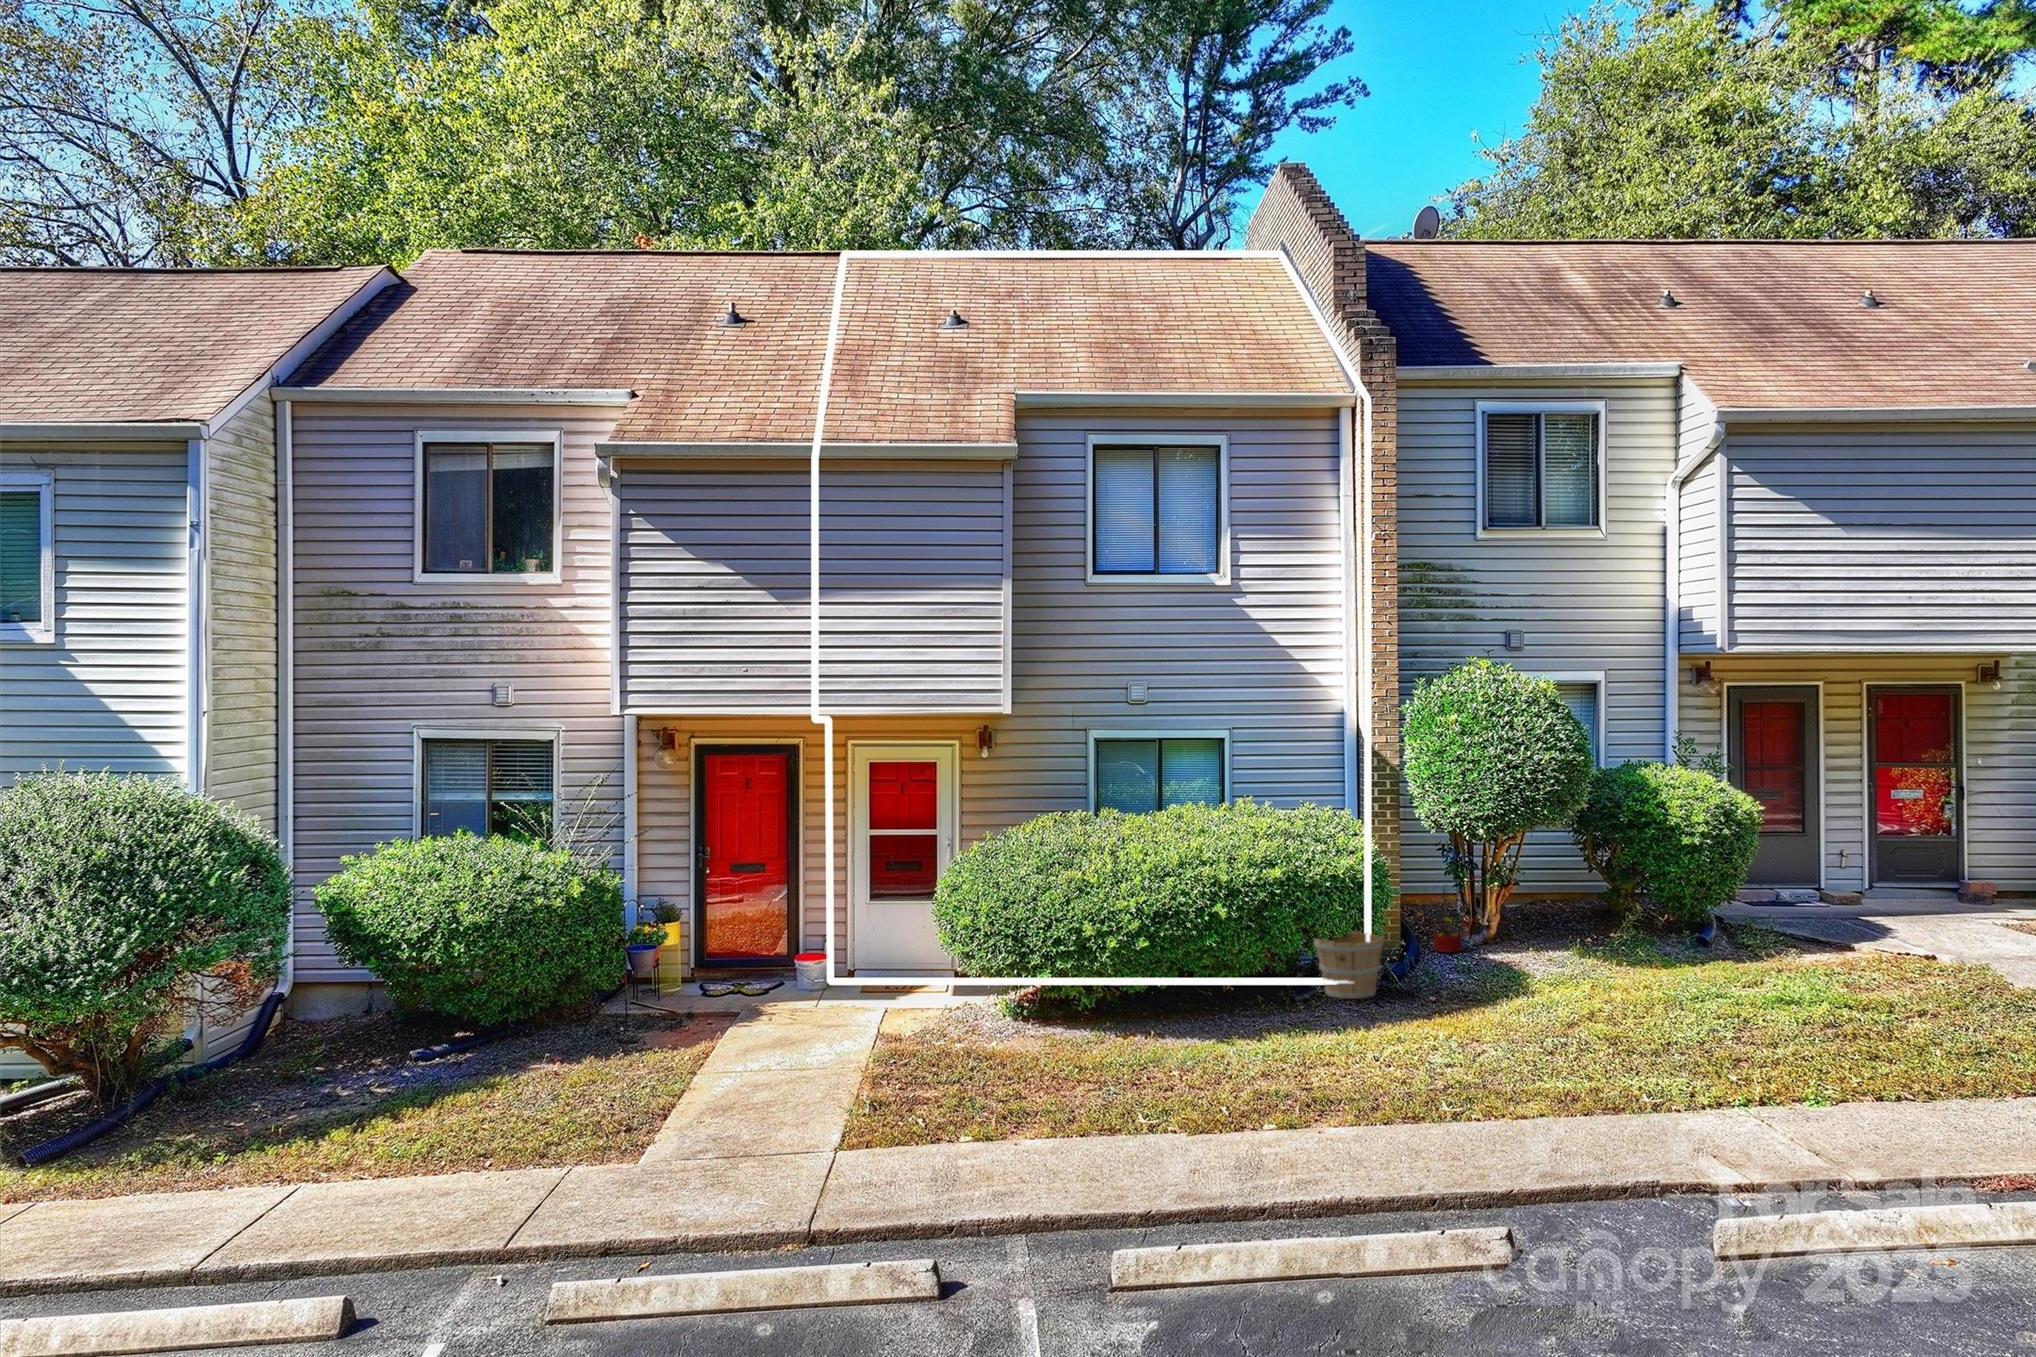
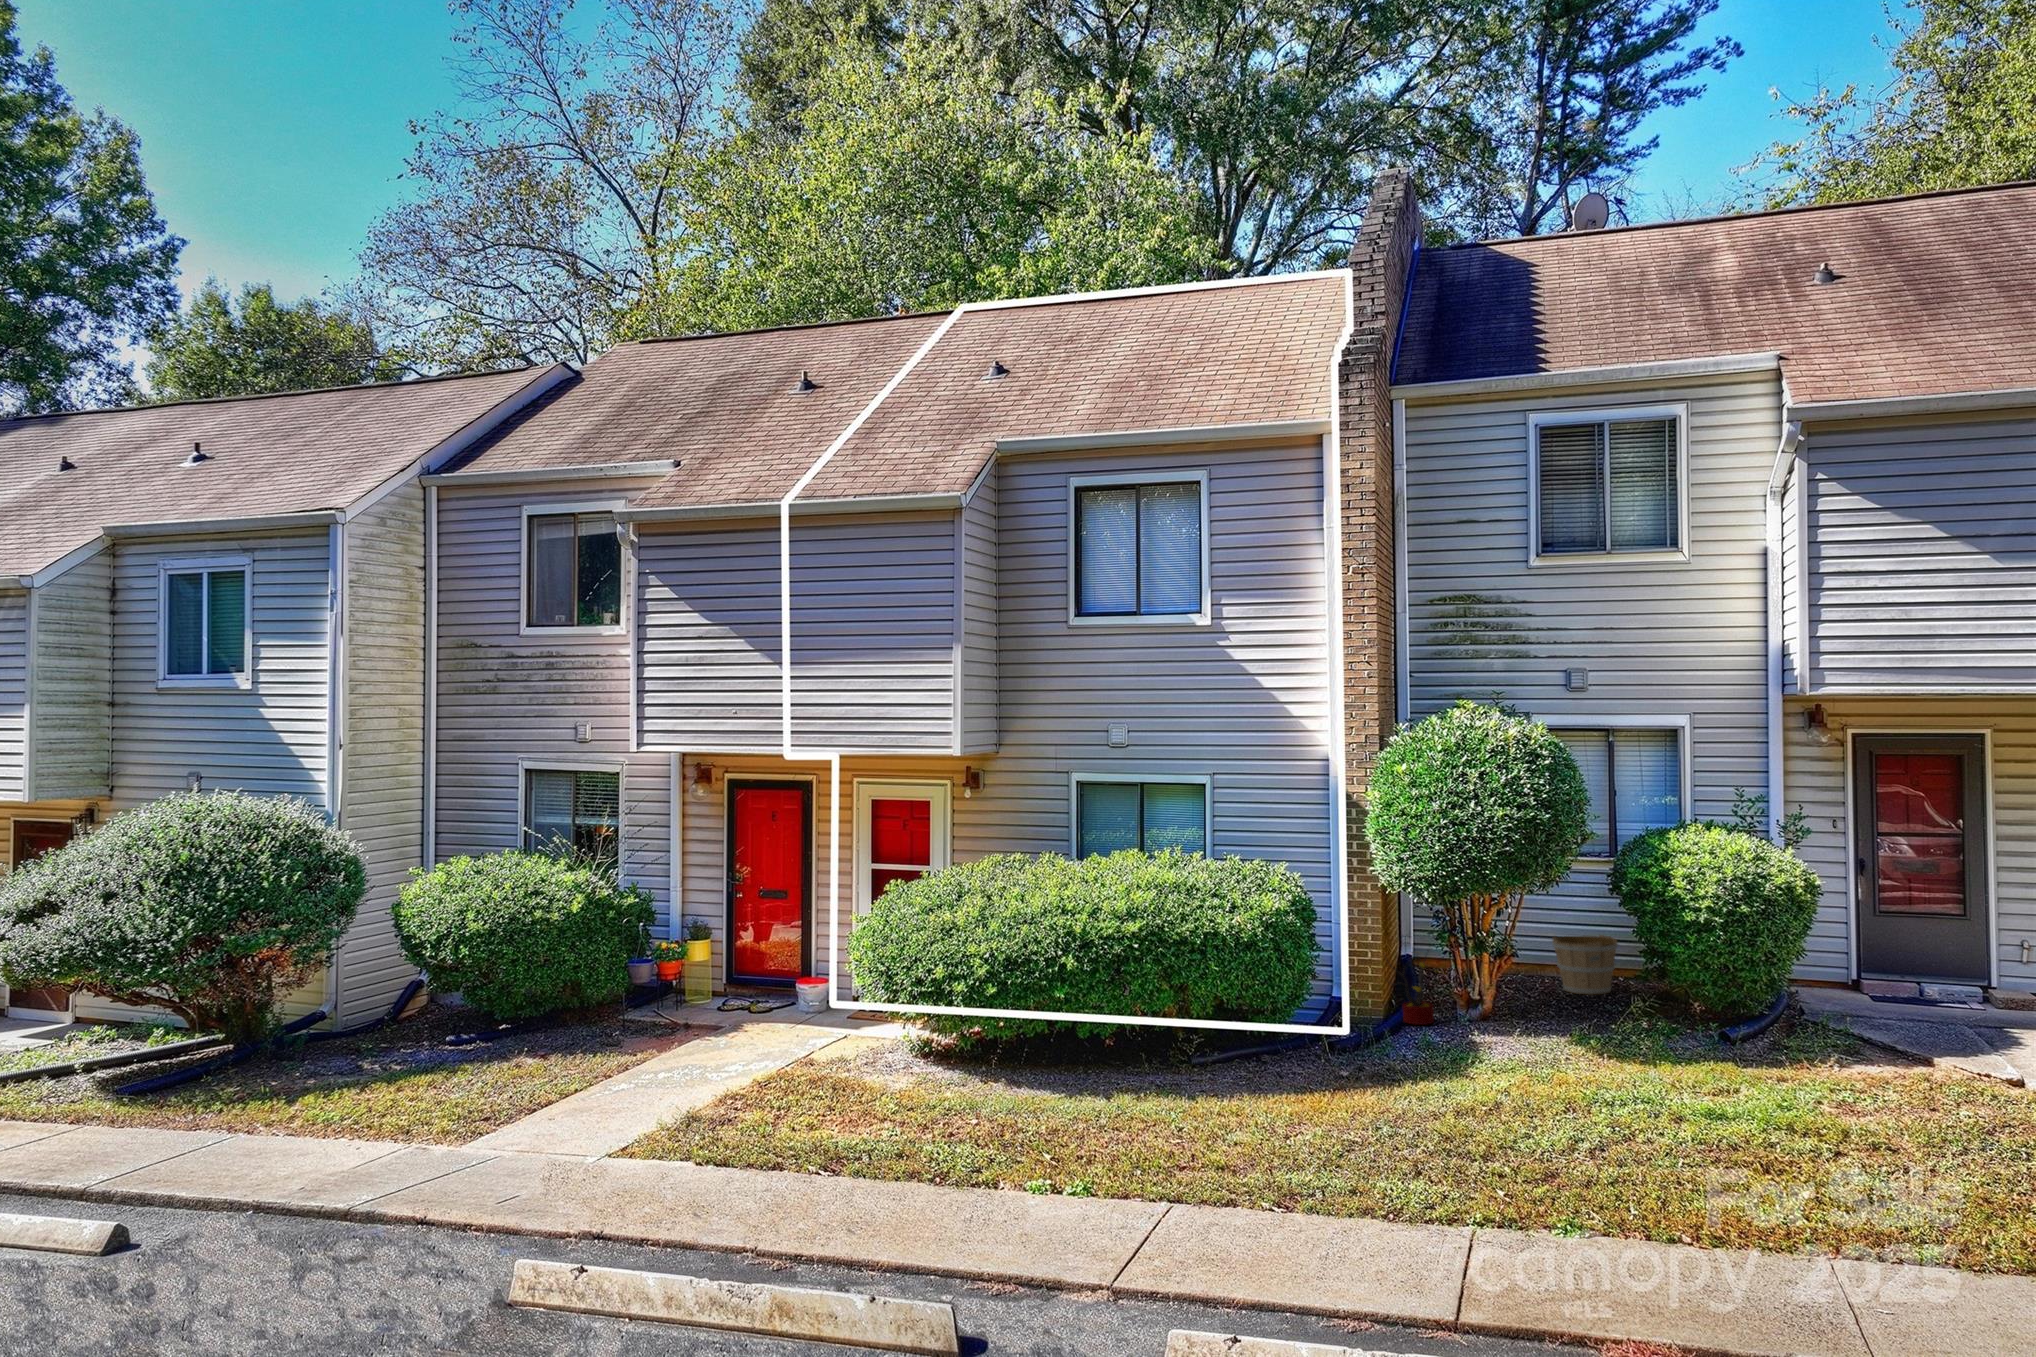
wooden bucket: present [1314,932,1383,999] -> present [1552,935,1618,995]

